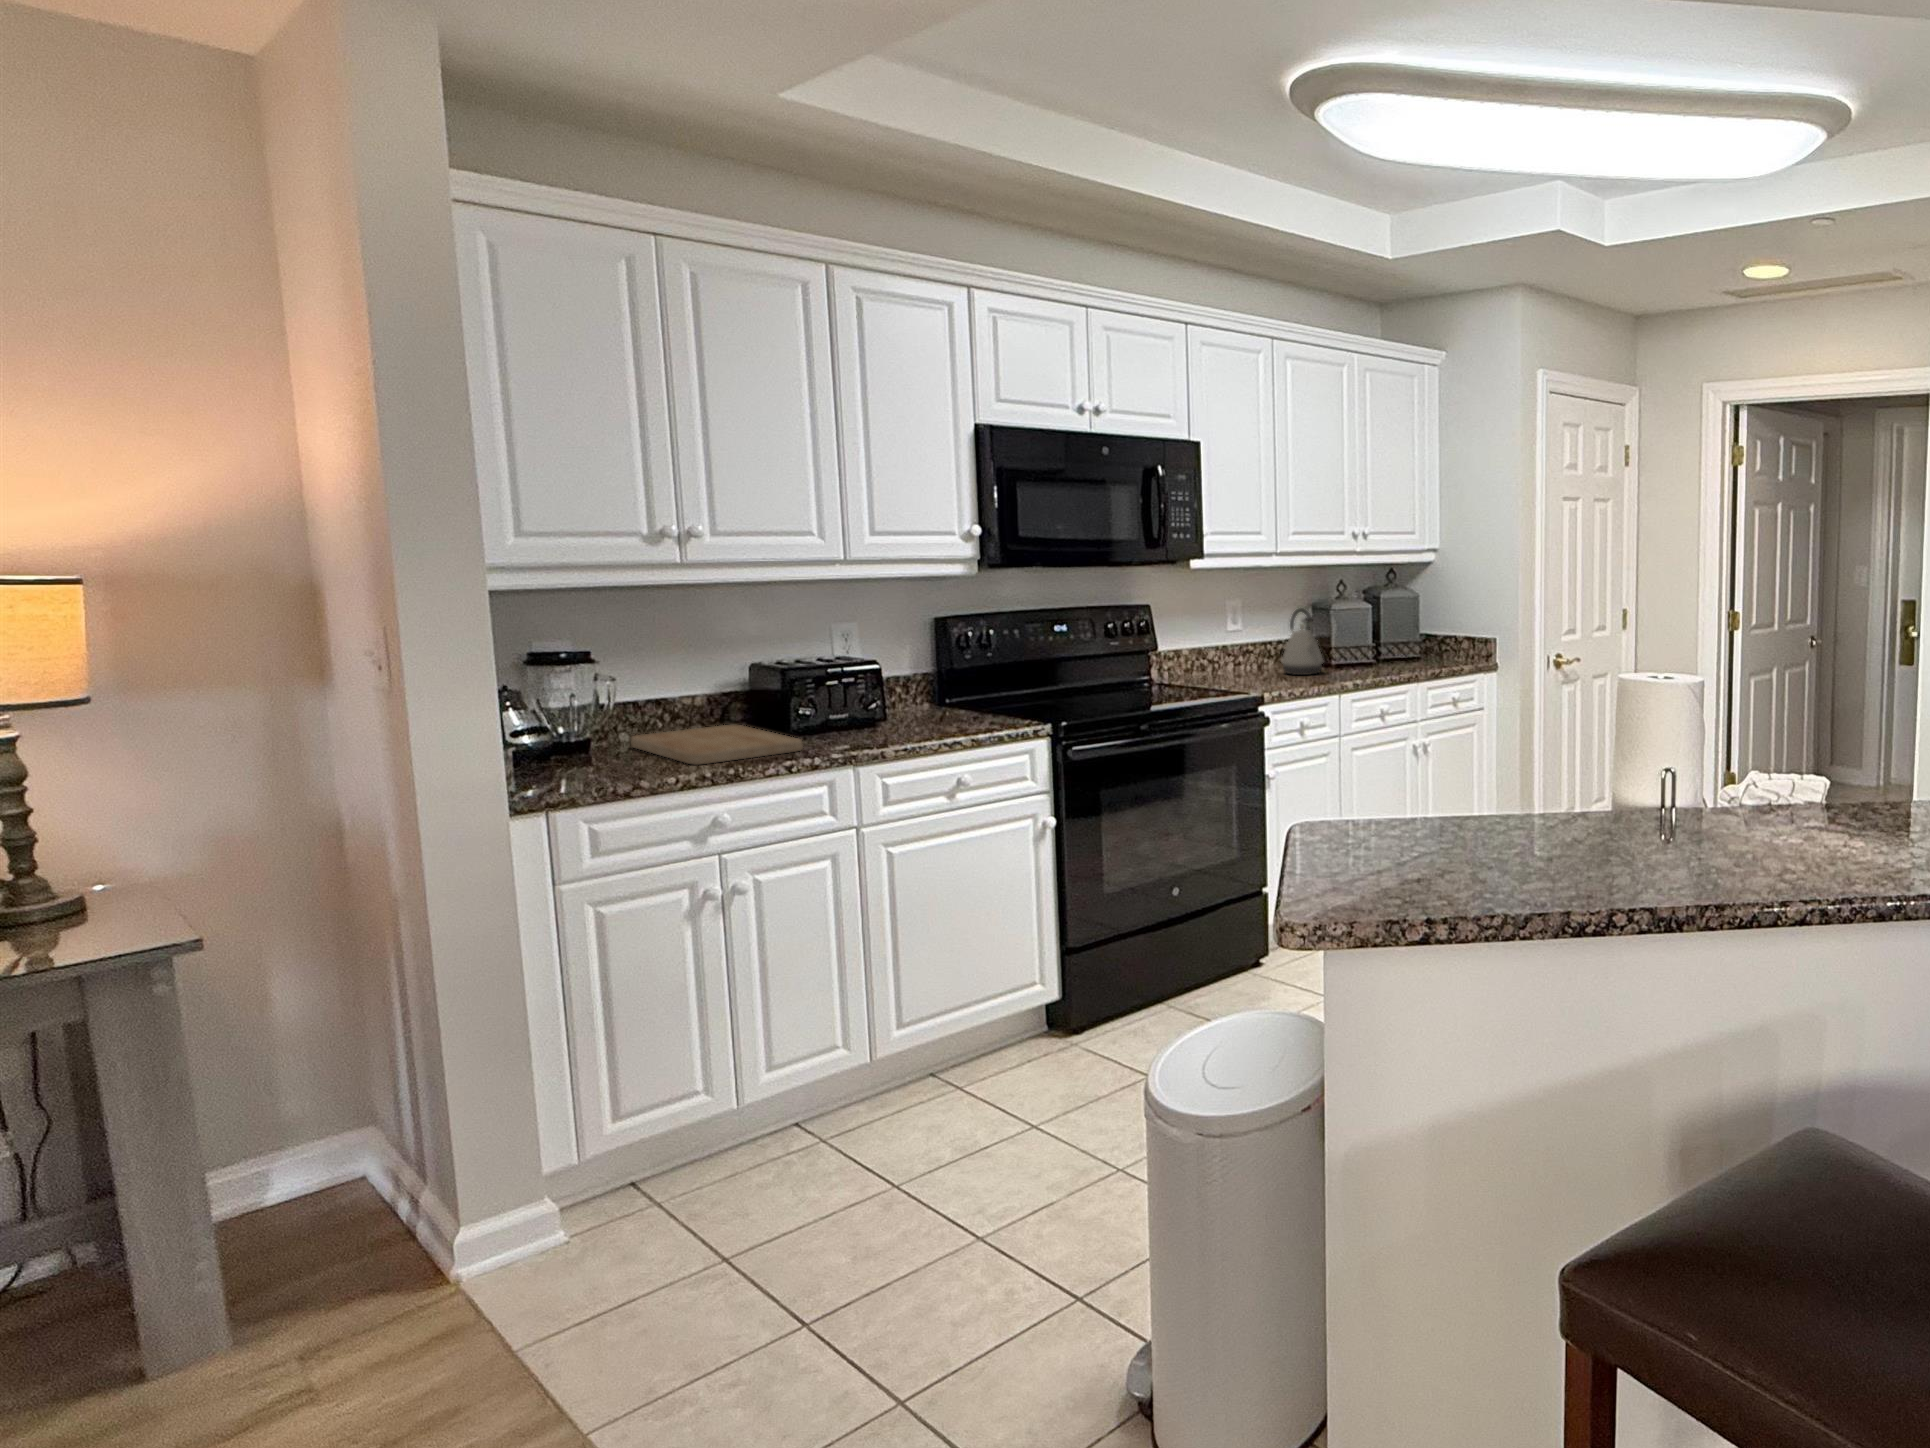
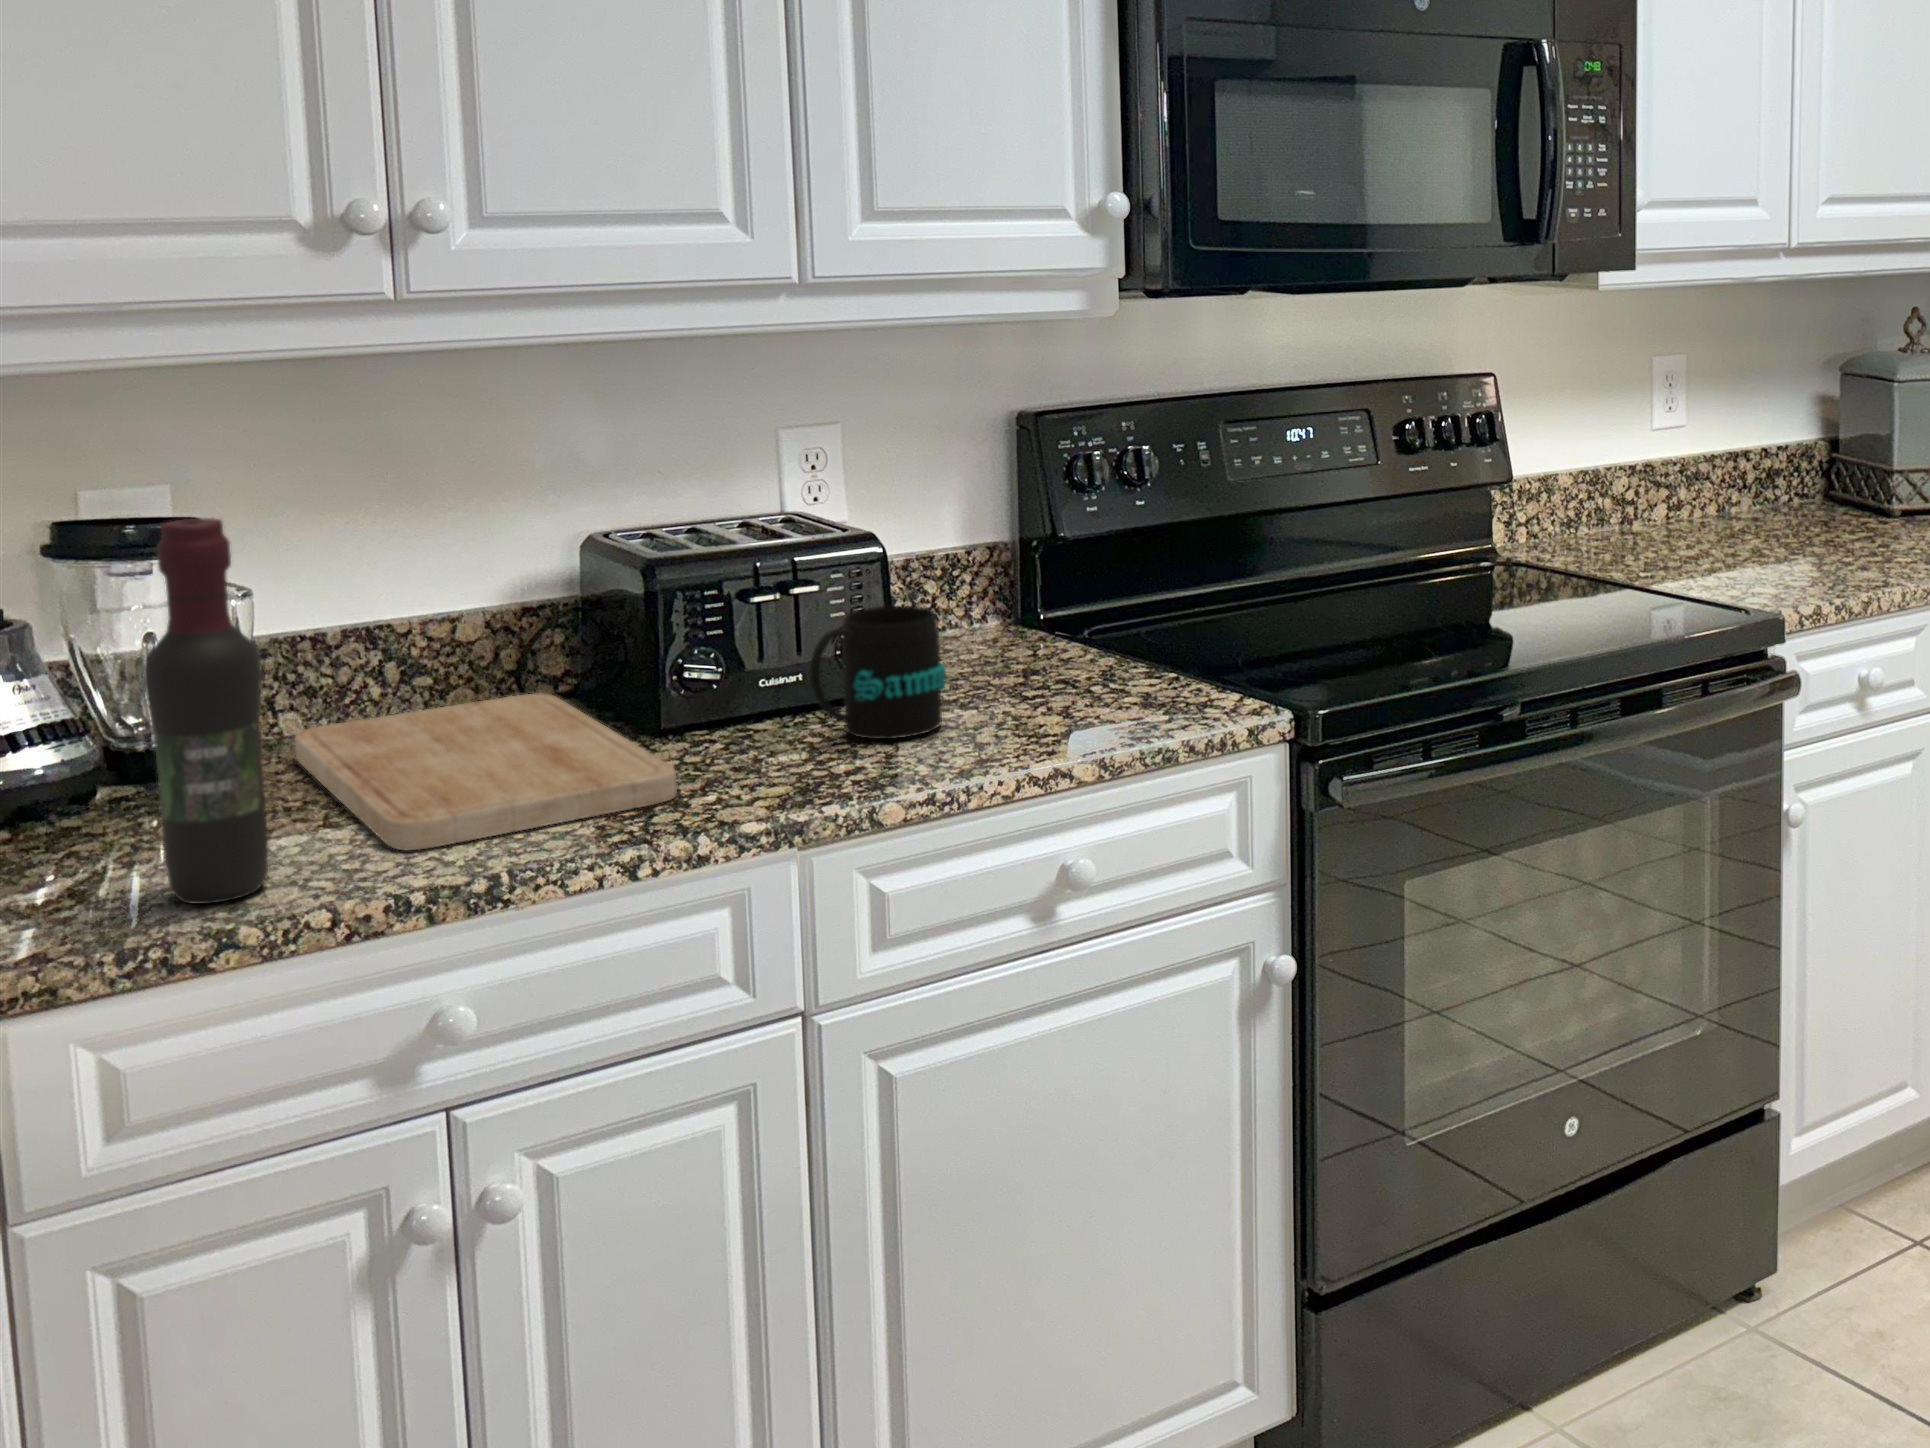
kettle: present [1282,608,1323,675] -> none [1785,378,1887,543]
wine bottle: none [598,639,646,778] -> present [143,518,268,904]
mug: none [854,686,910,734] -> present [810,606,946,739]

